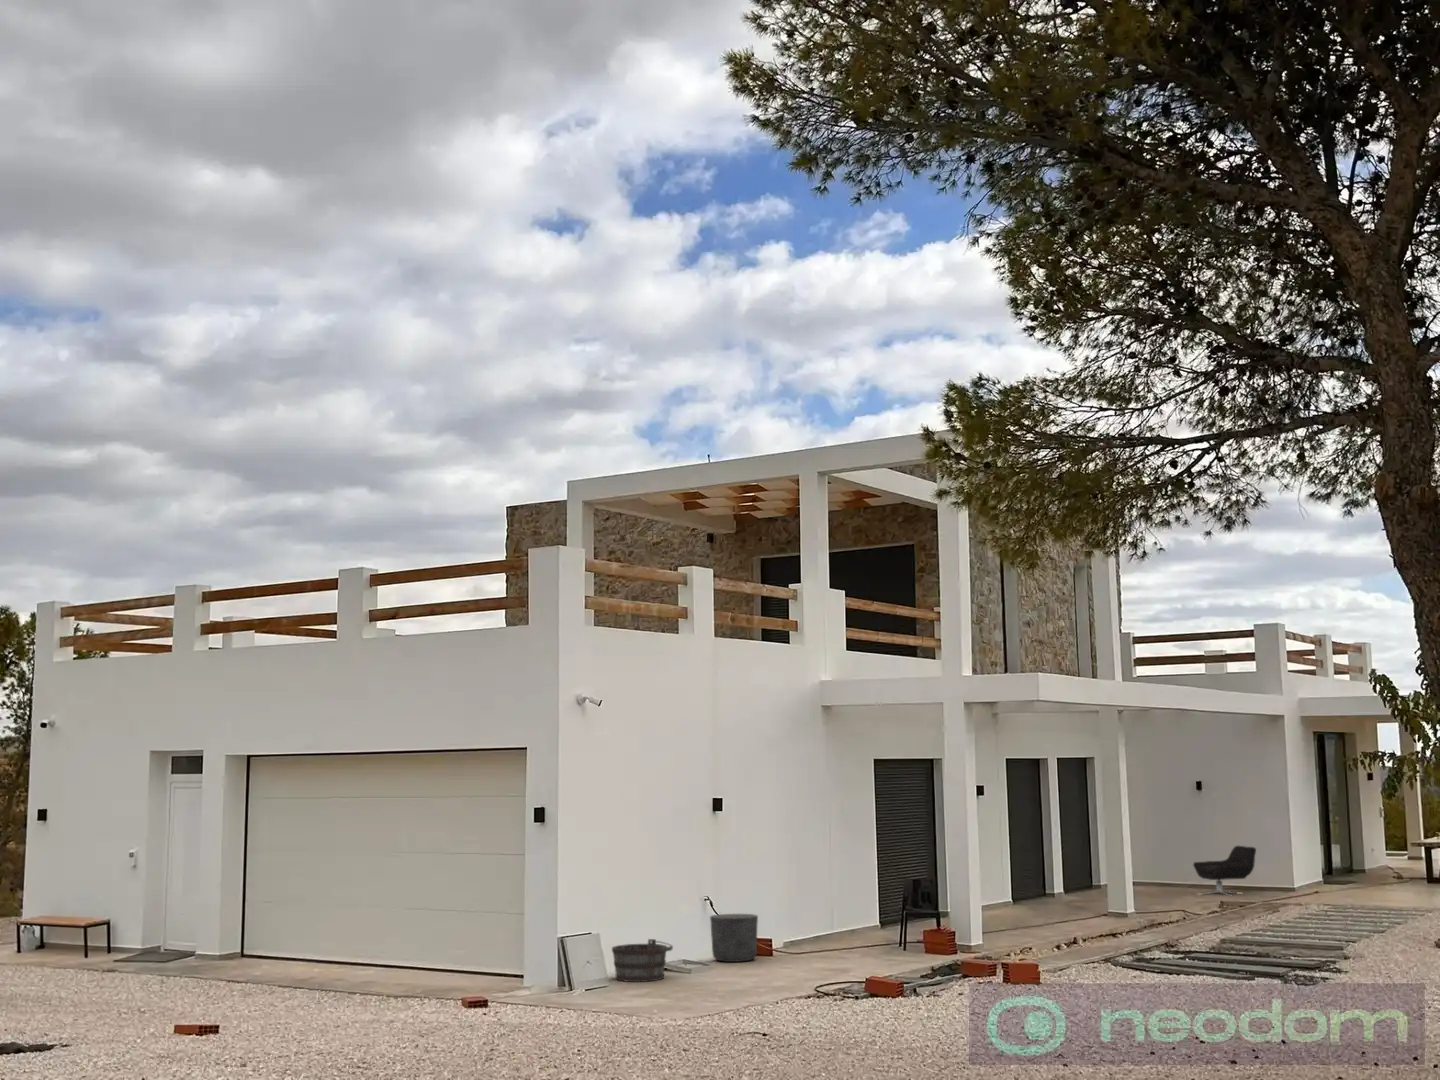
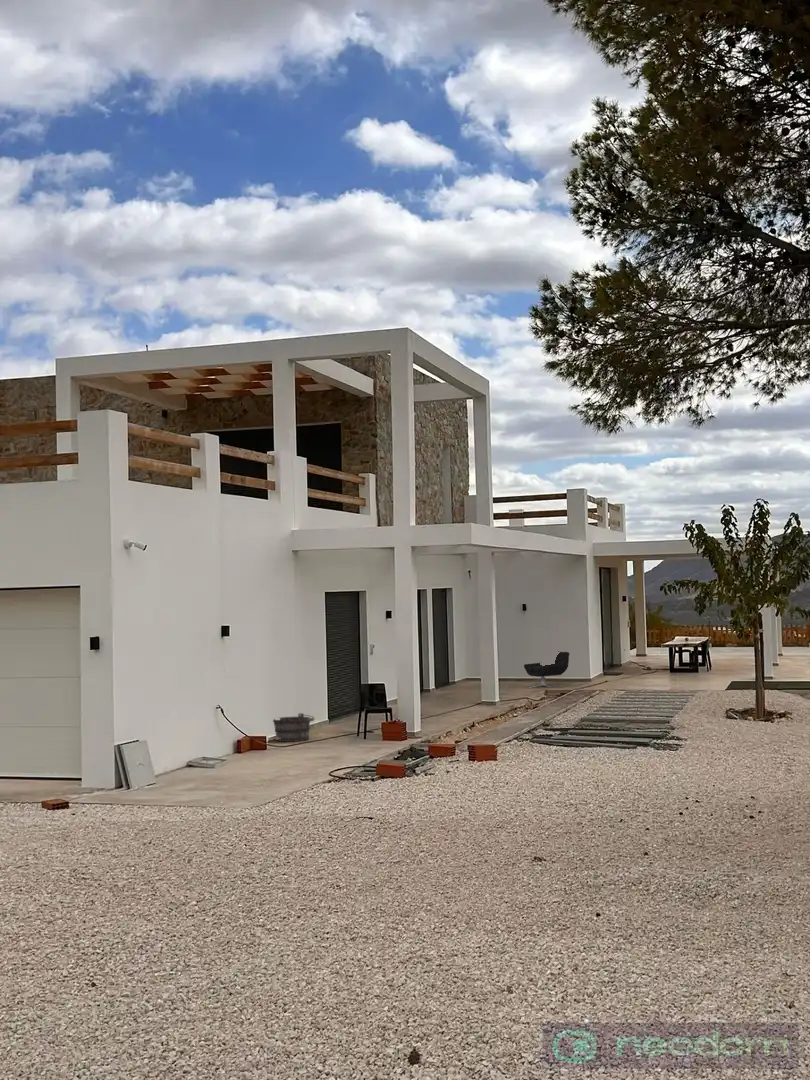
planter: present [710,914,758,962] -> none [220,718,259,757]
bucket: present [612,939,673,982] -> present [273,713,314,742]

